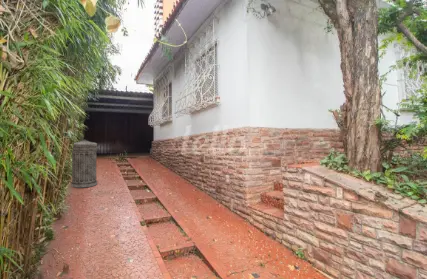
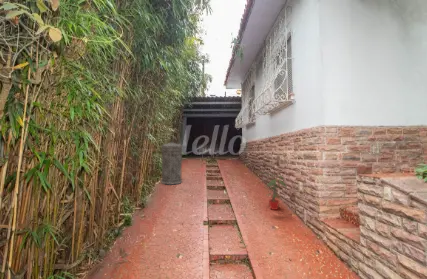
potted plant: none [186,168,215,202] -> present [267,175,286,210]

